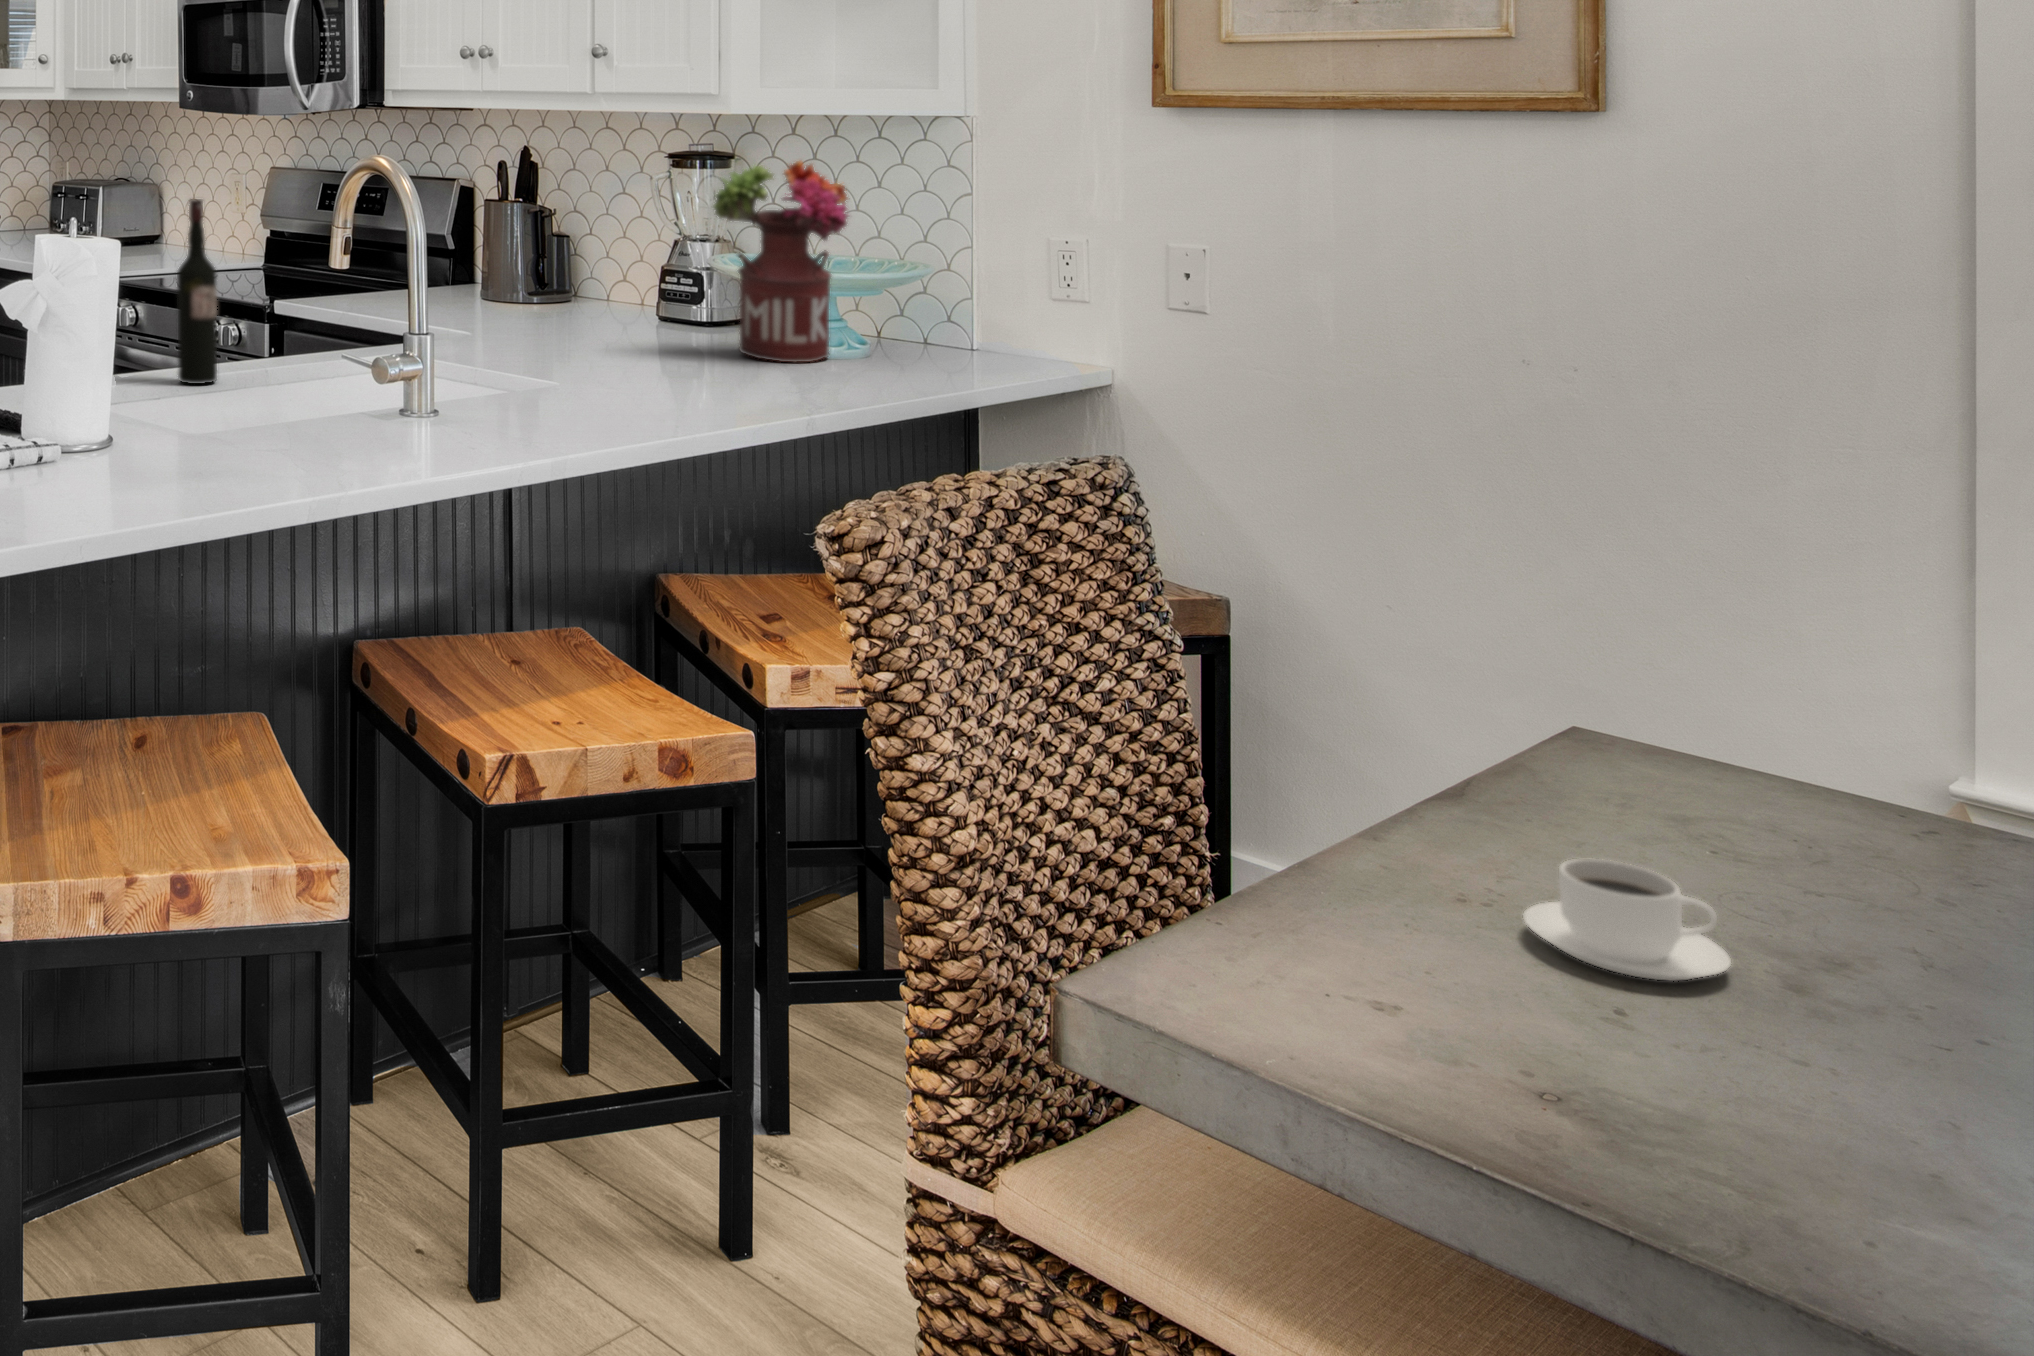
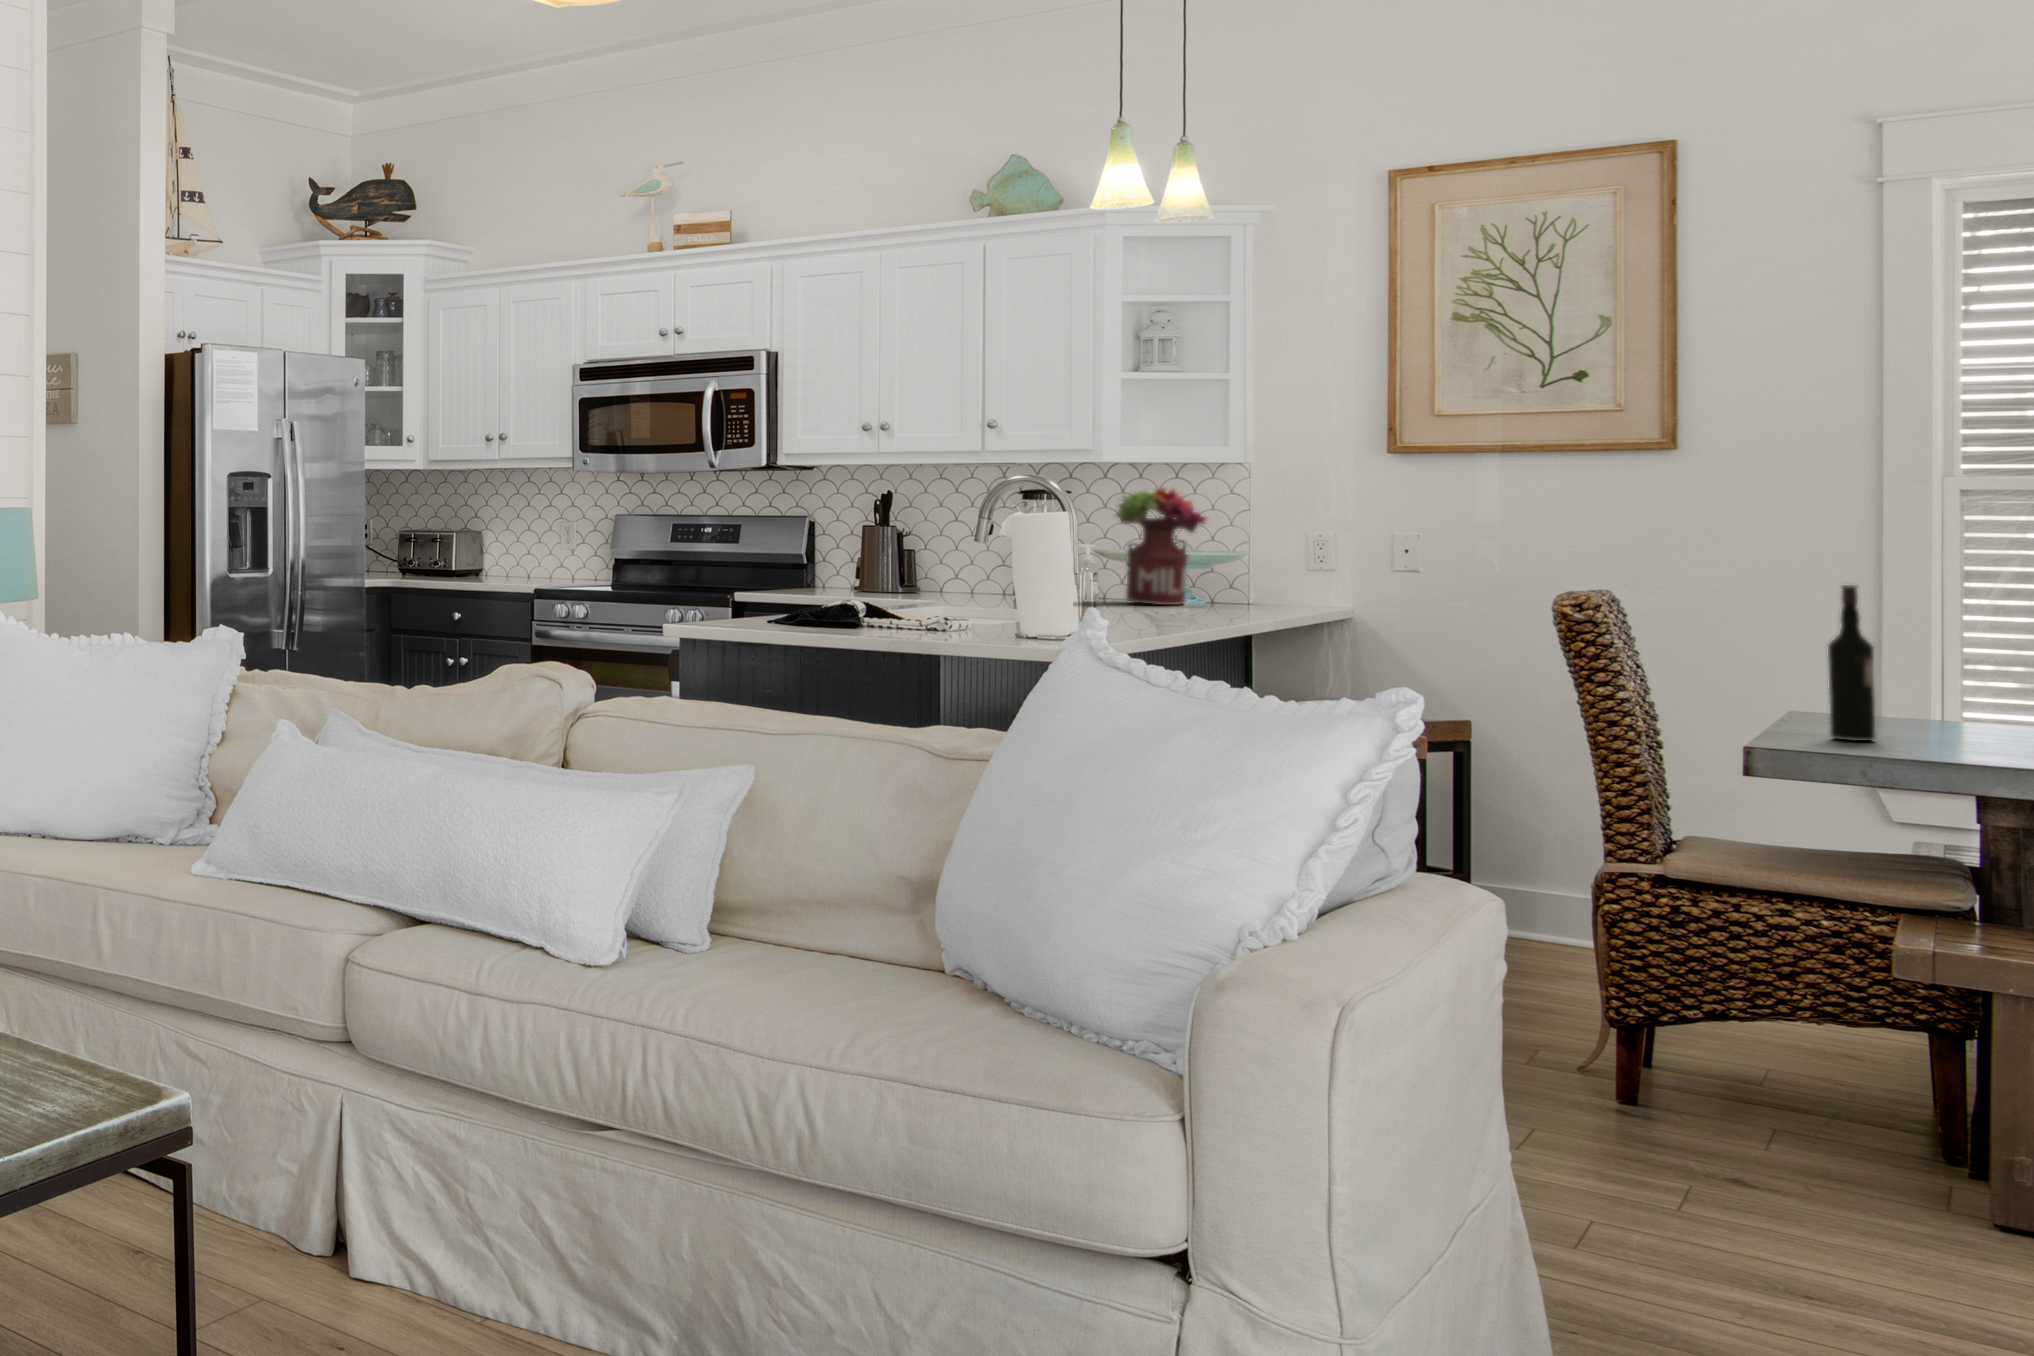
wine bottle: present [177,199,217,384] -> present [1828,585,1876,741]
coffee cup: present [1523,859,1731,981] -> none [1879,704,1964,735]

